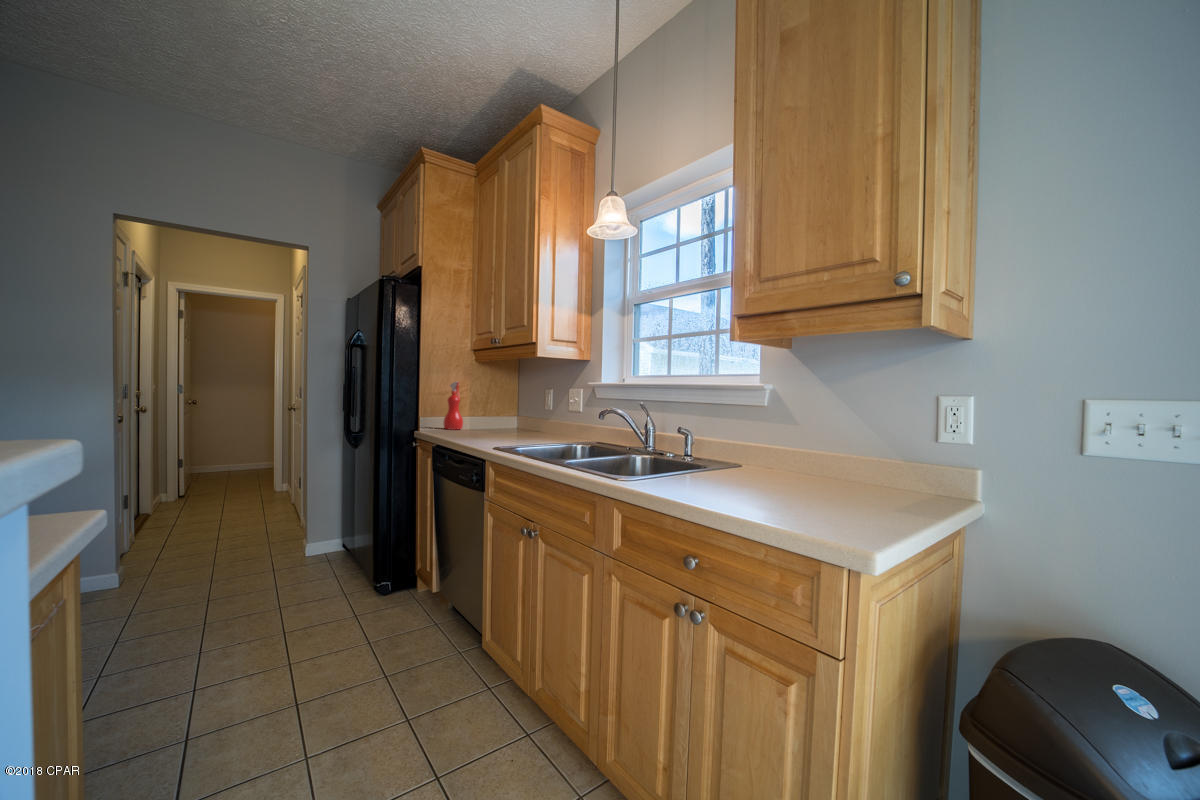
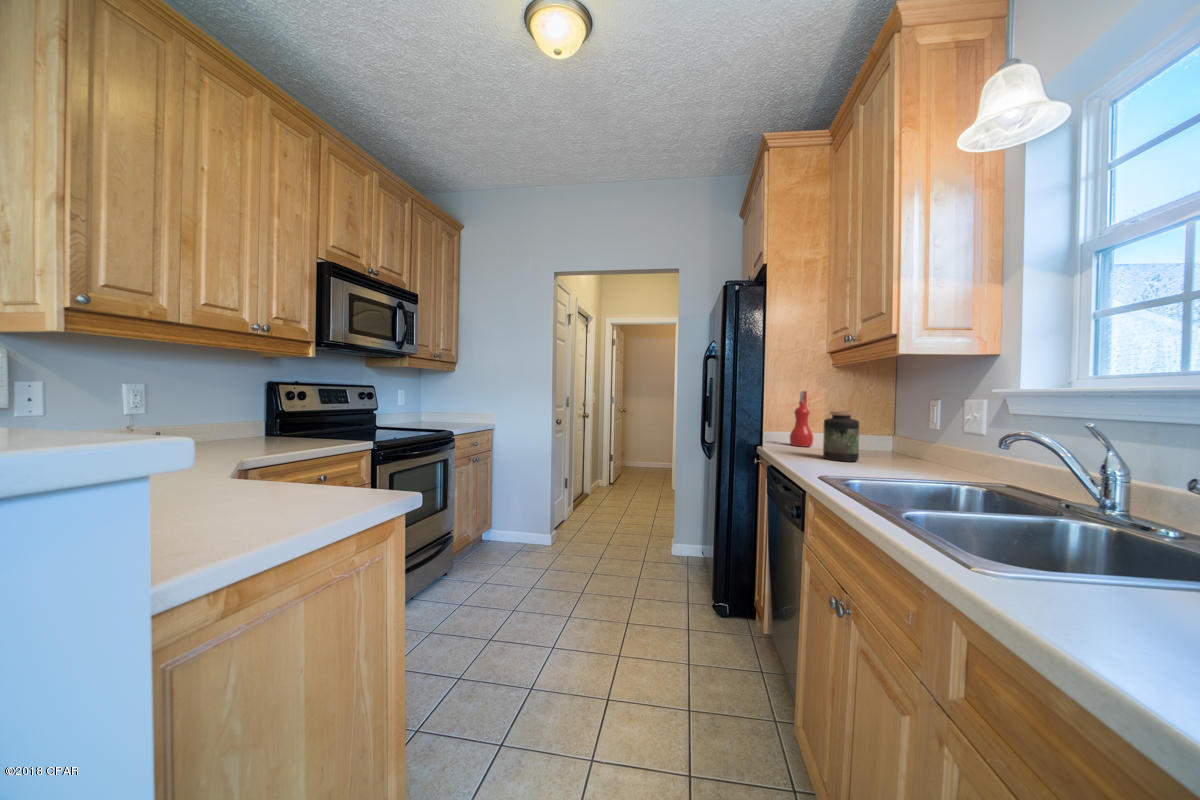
jar: none [480,398,506,438] -> present [823,411,859,461]

